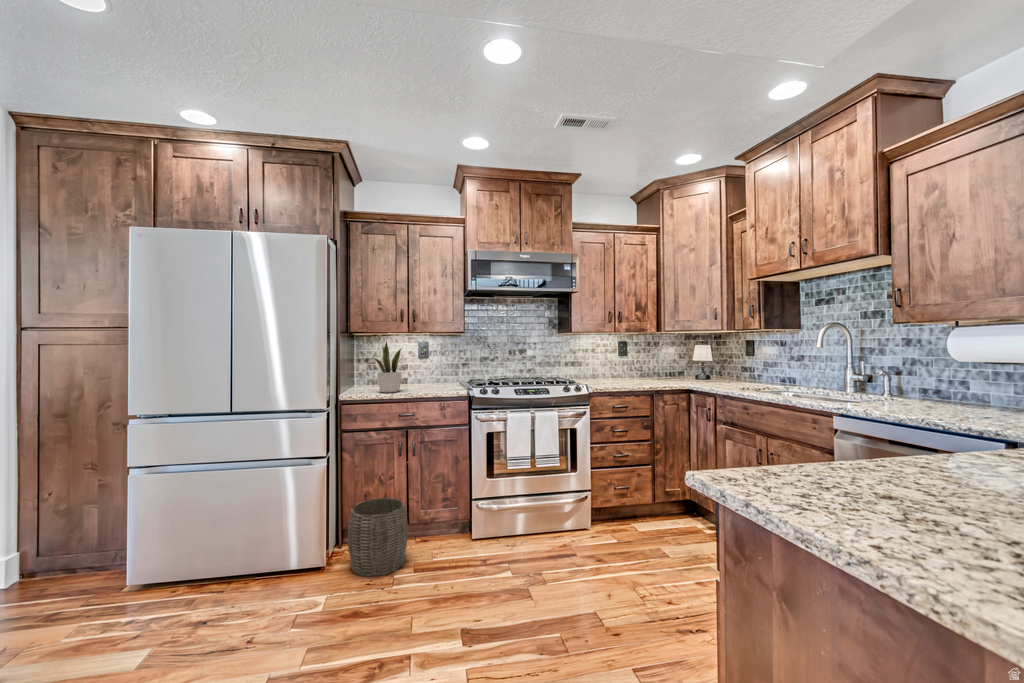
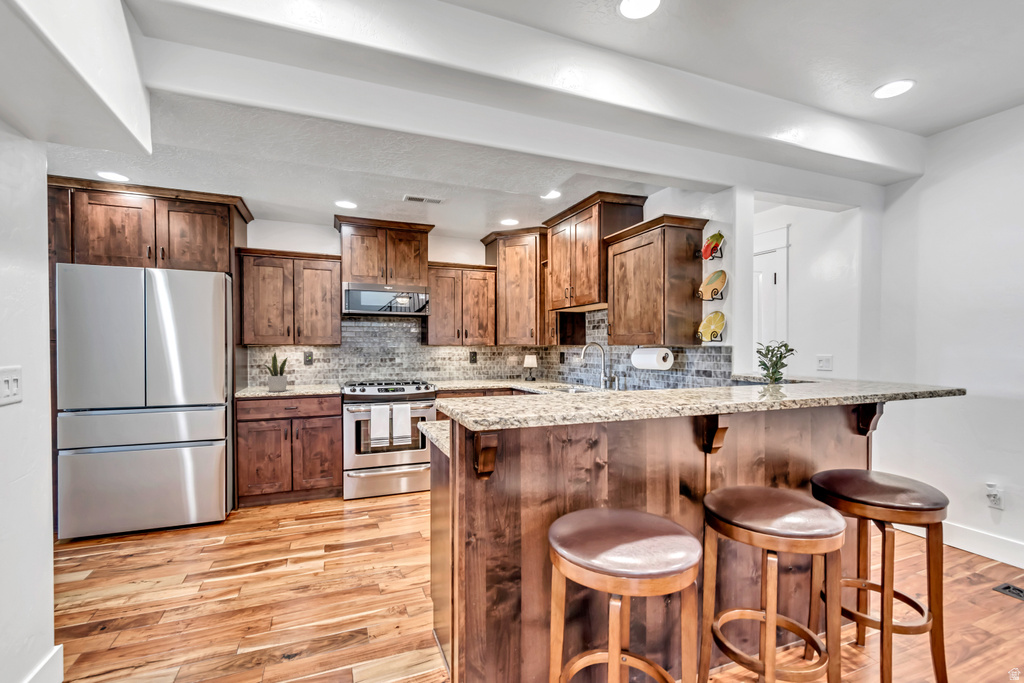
woven basket: present [348,498,408,576] -> none [242,471,290,526]

